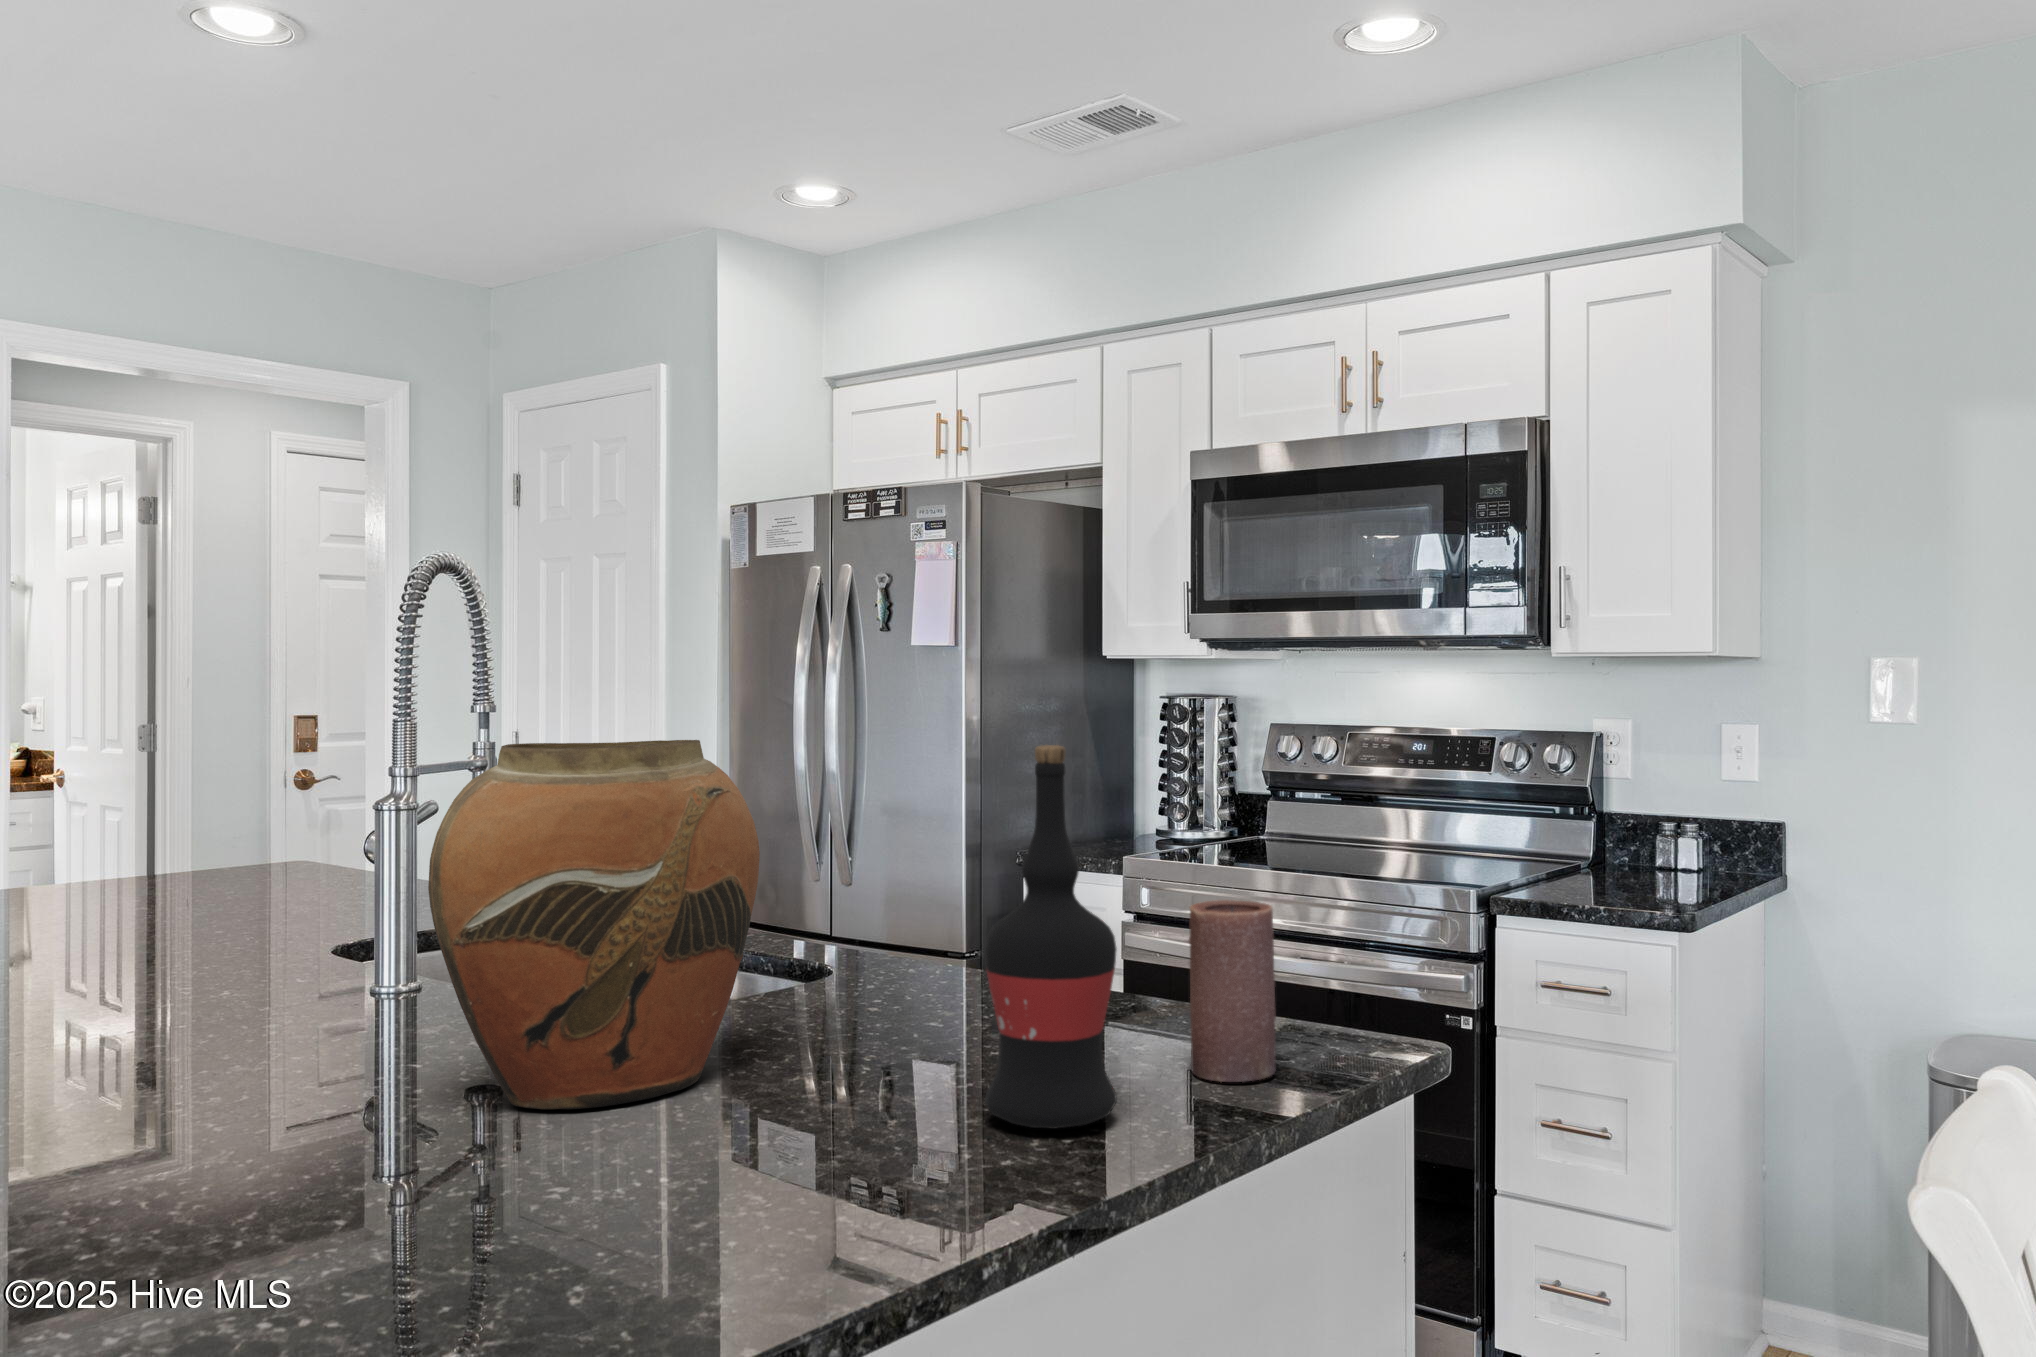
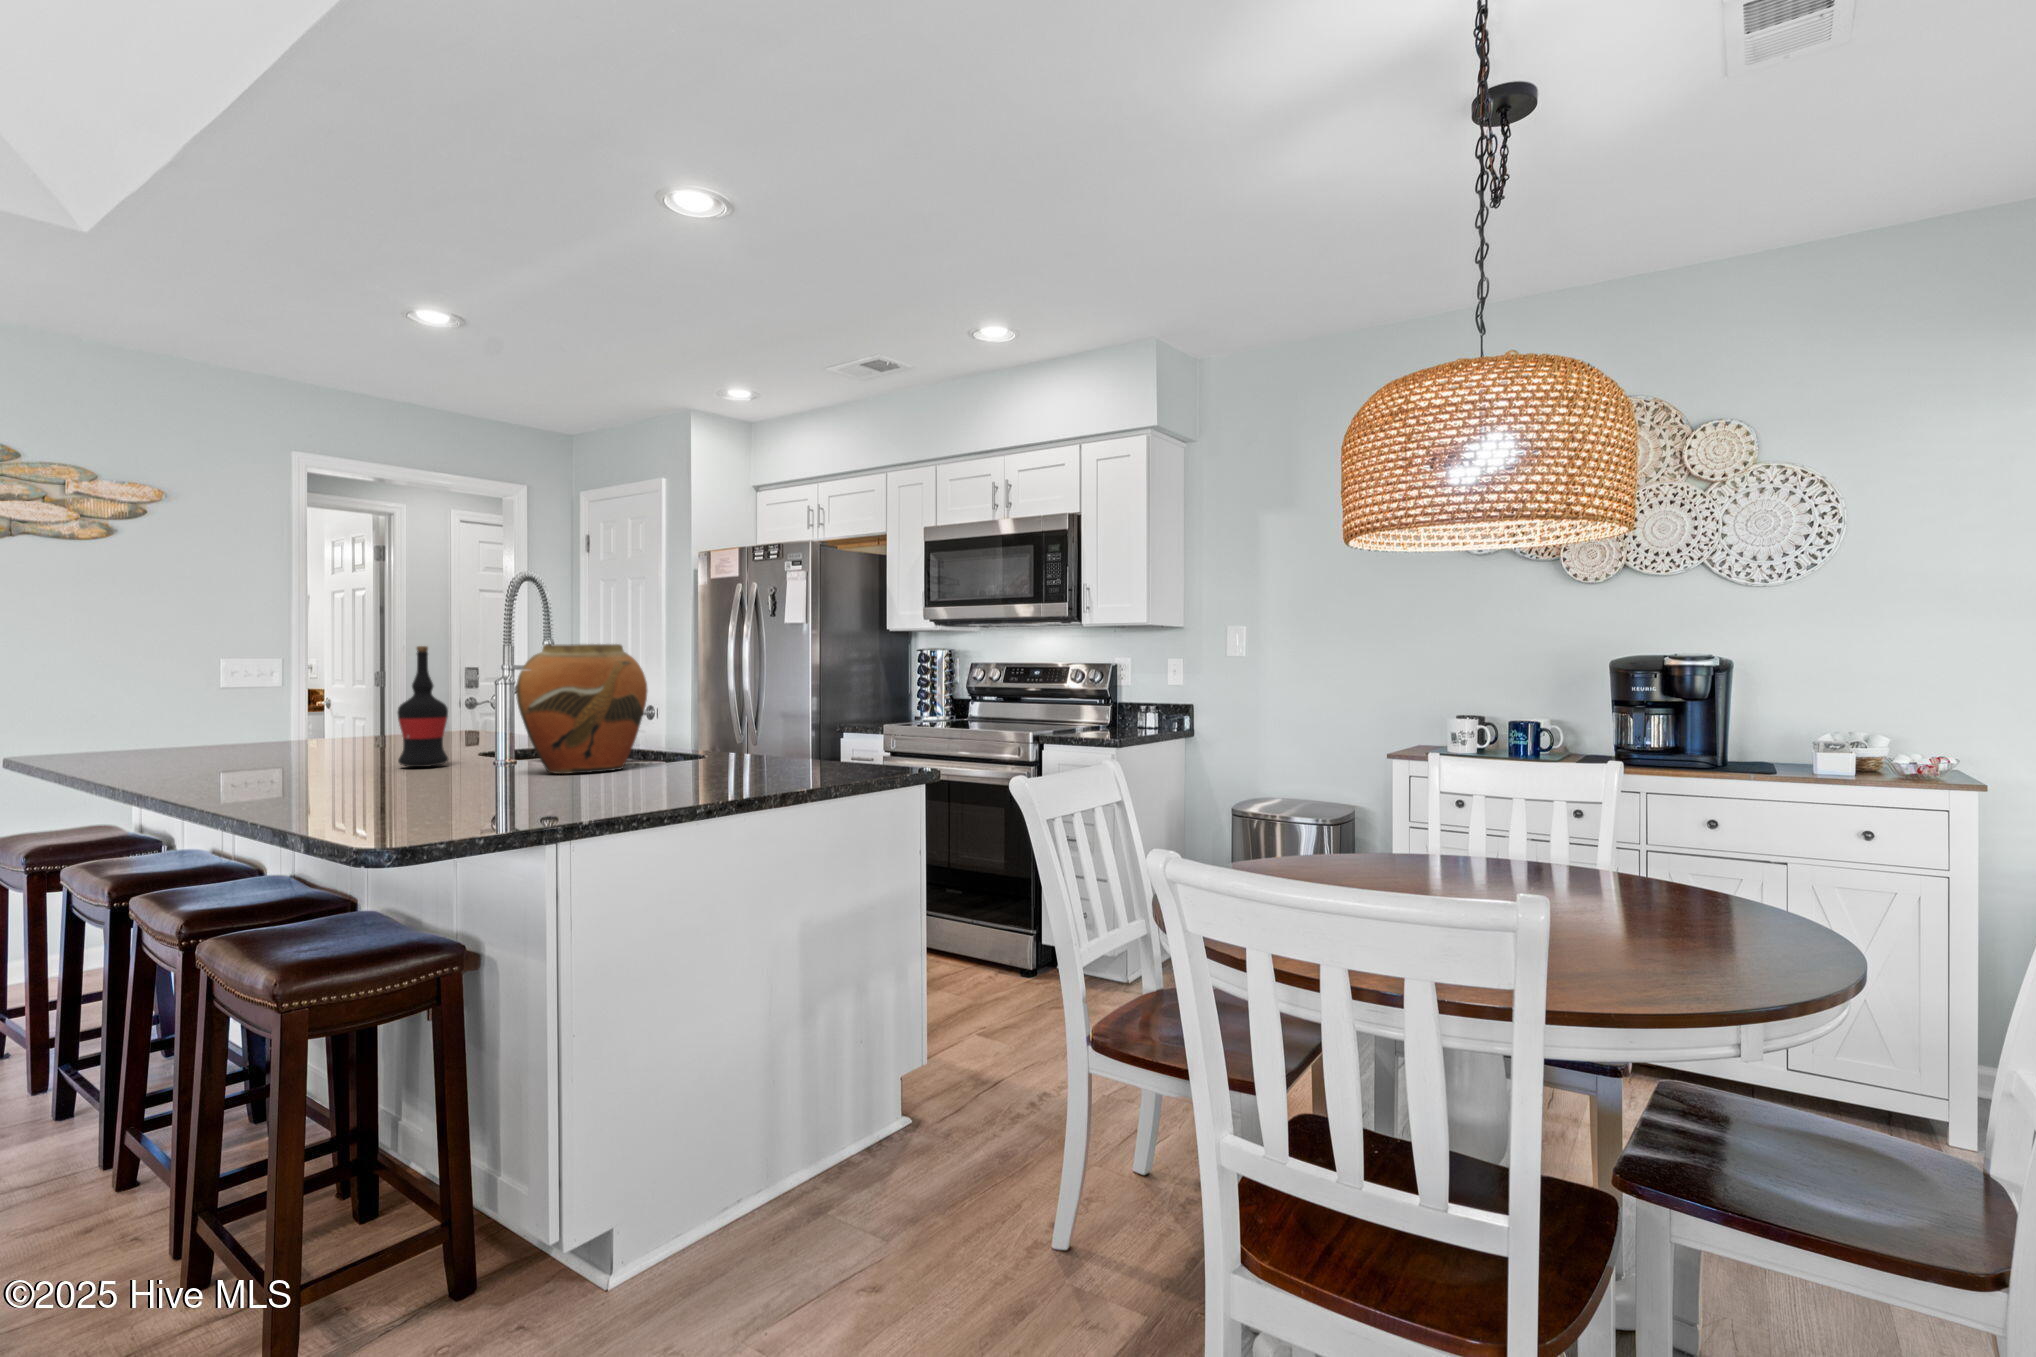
wine bottle: present [985,745,1117,1129] -> present [397,646,448,767]
candle: present [1189,900,1276,1082] -> none [806,705,839,767]

